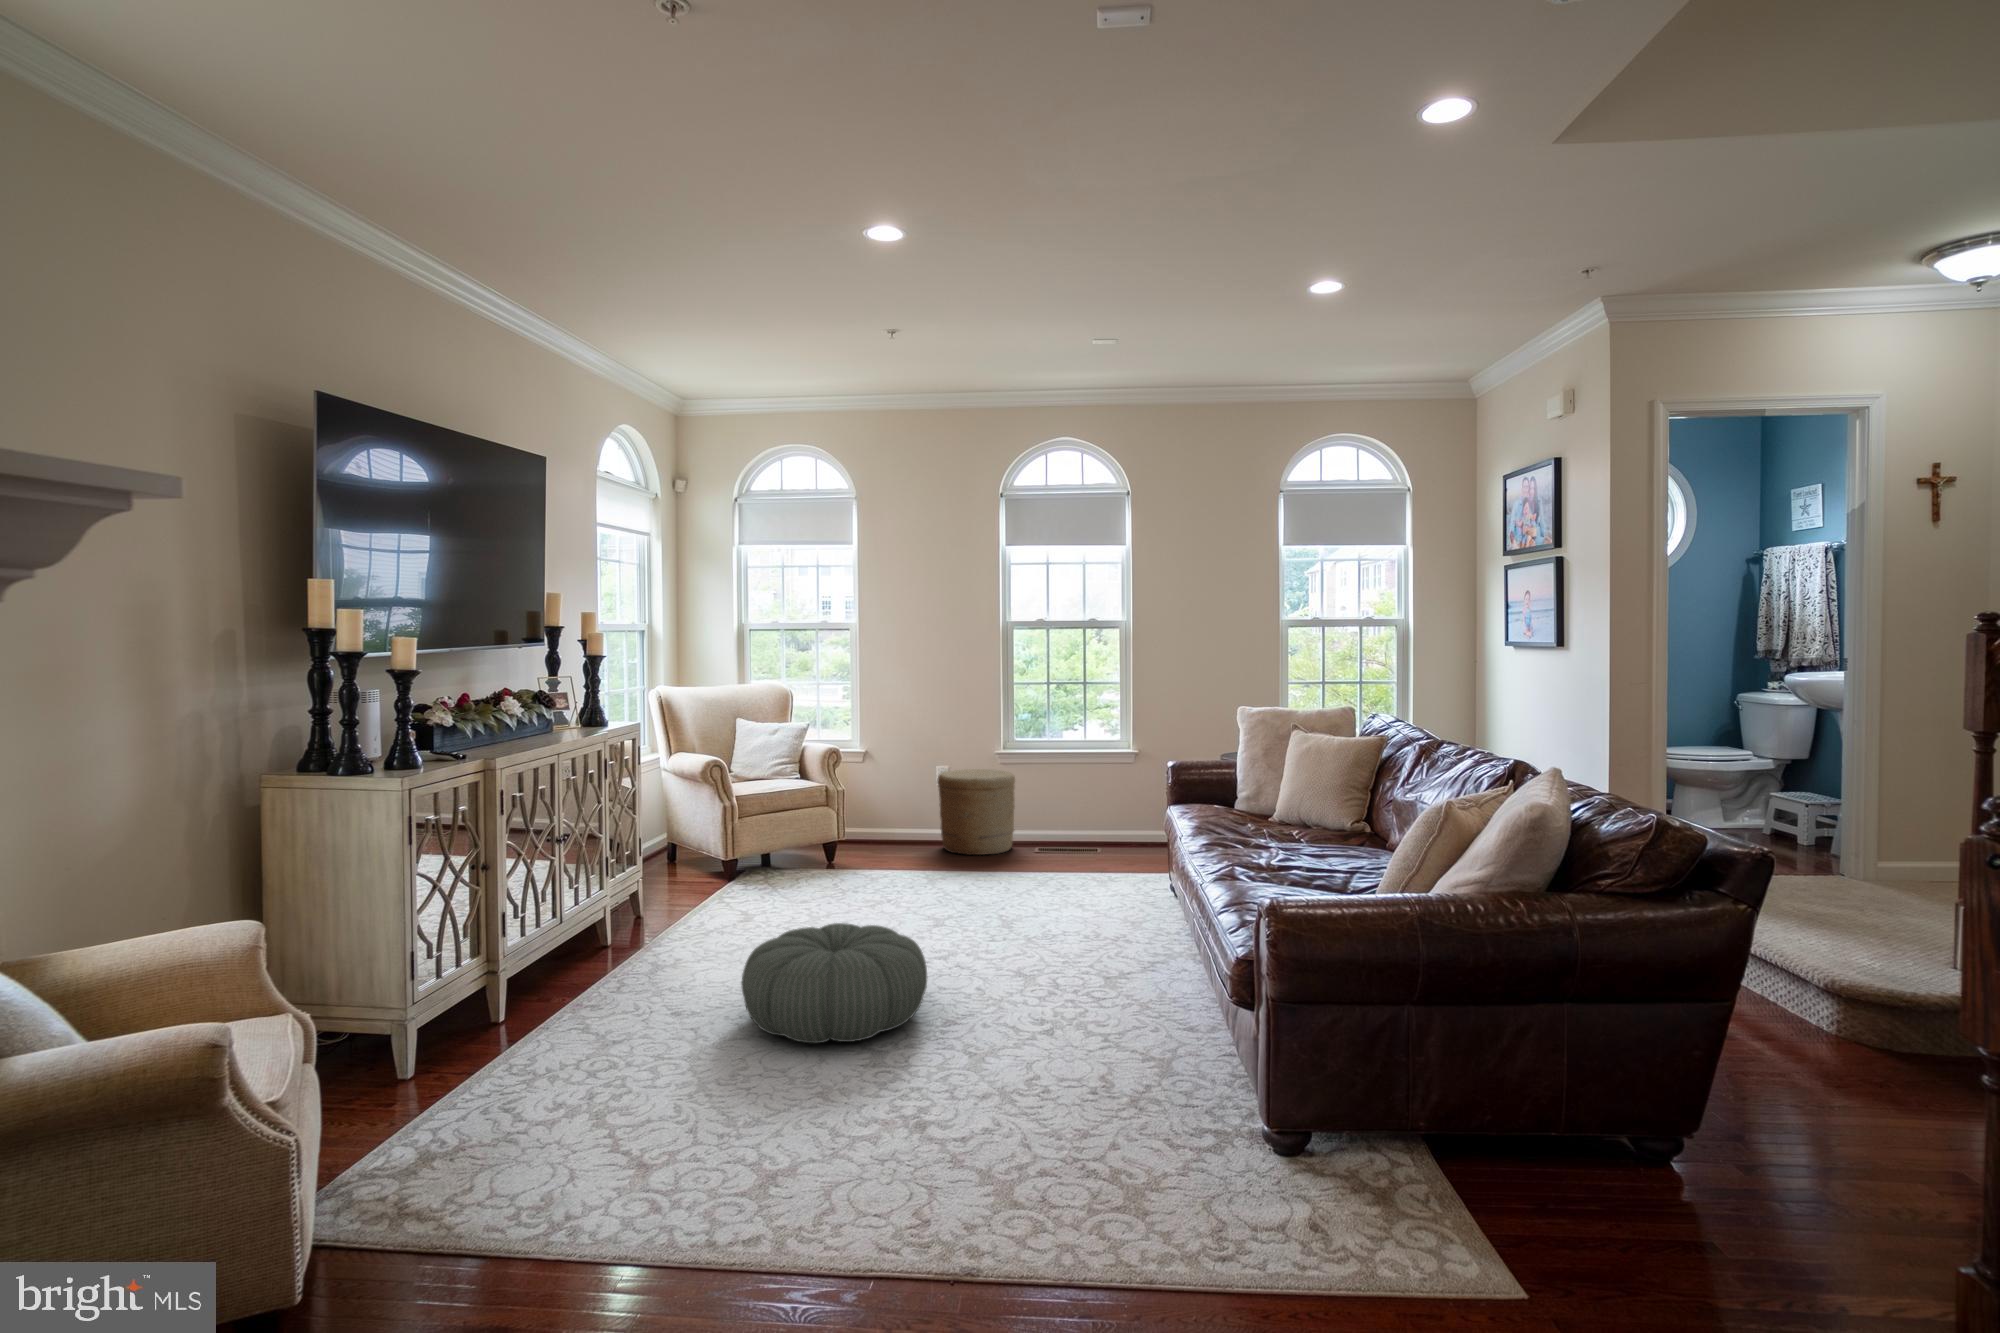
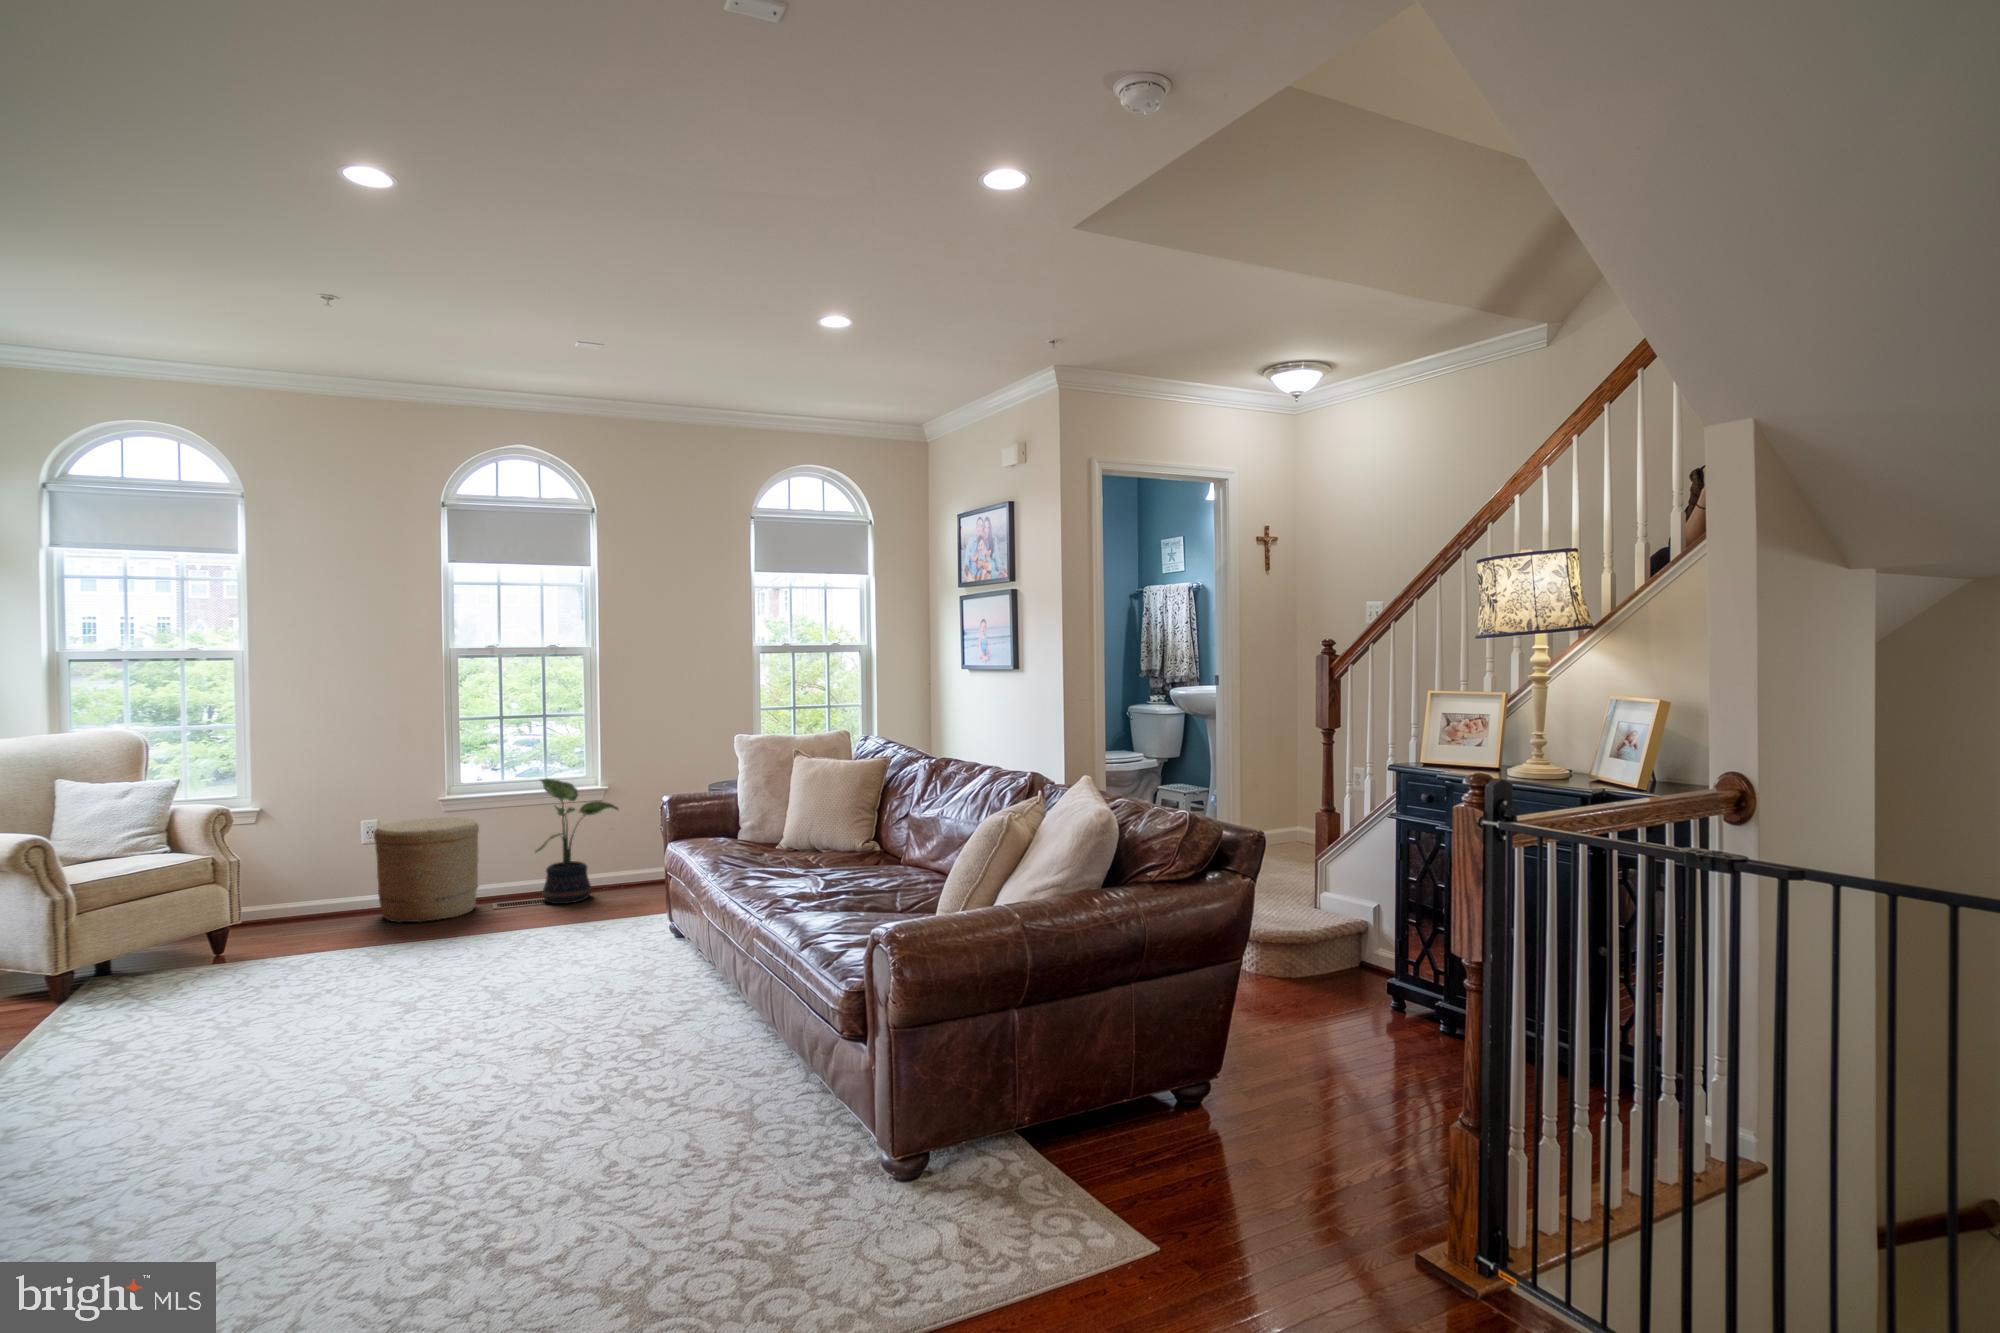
potted plant: none [1057,741,1130,854] -> present [535,779,618,904]
pouf: present [742,923,927,1043] -> none [161,1026,448,1201]

